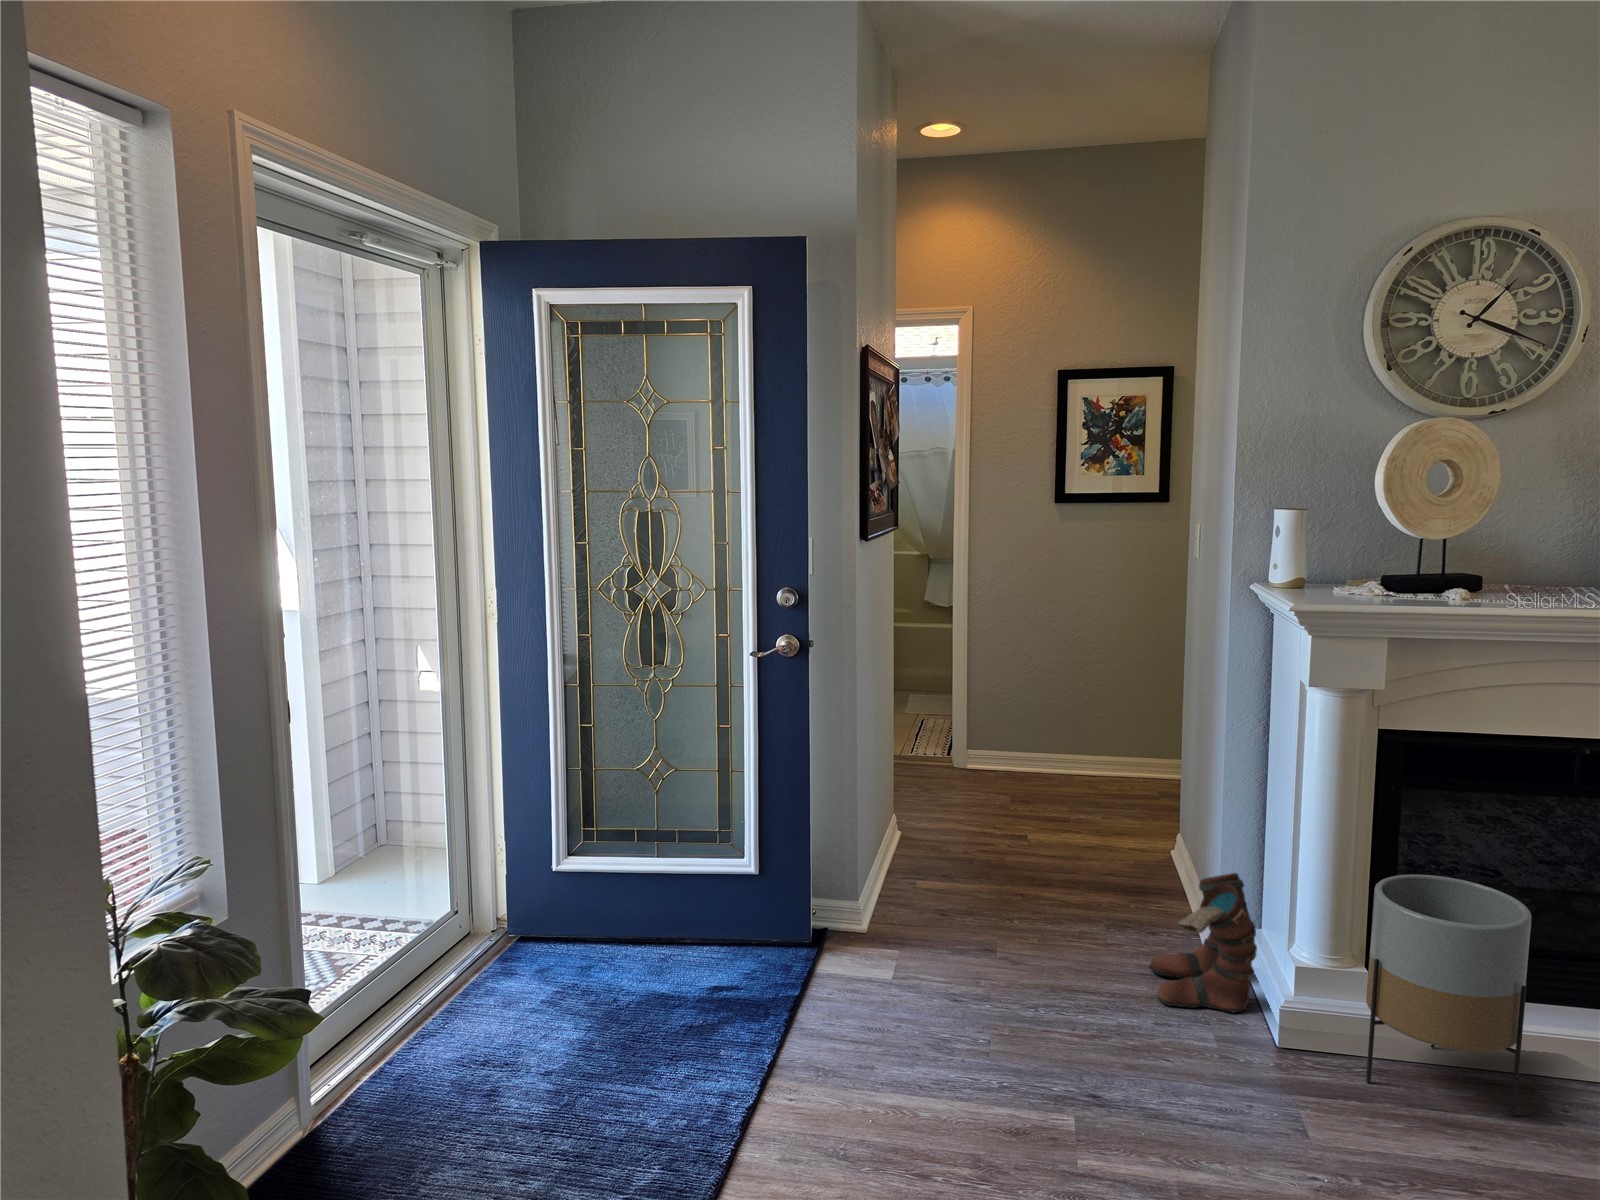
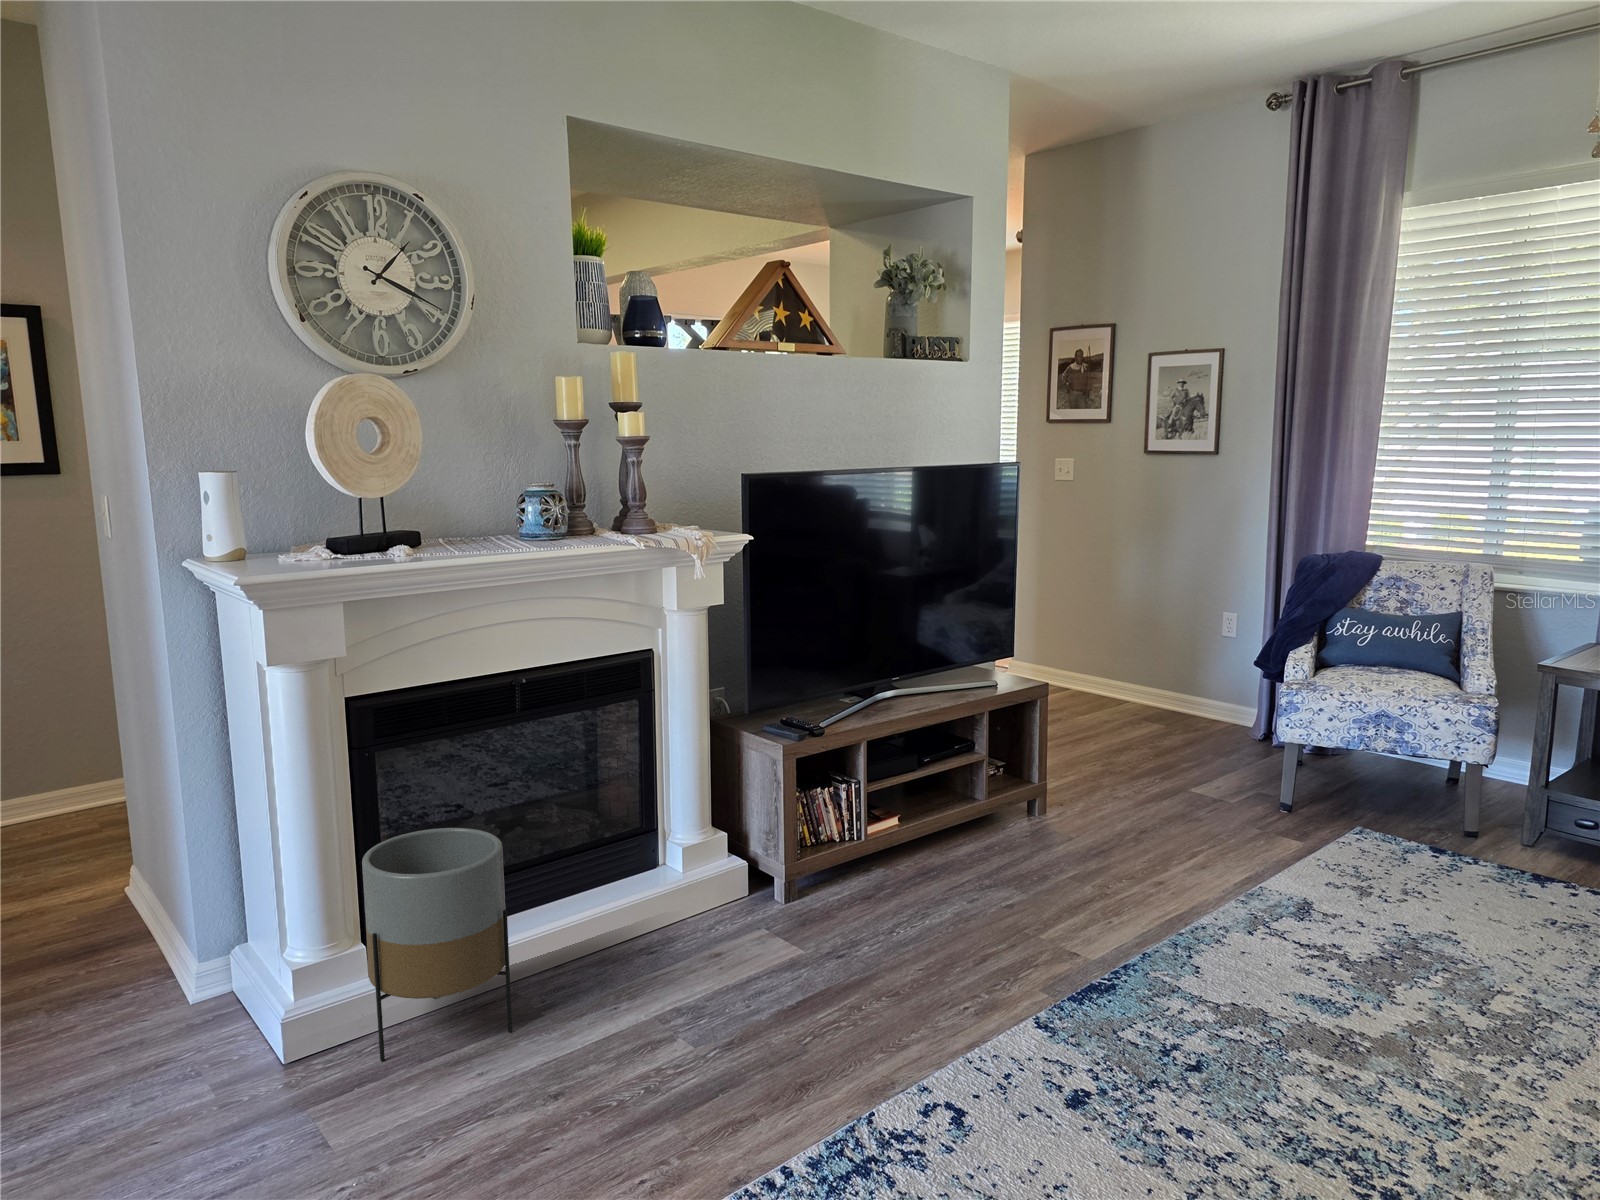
boots: present [1150,873,1257,1013] -> none [118,891,248,1074]

